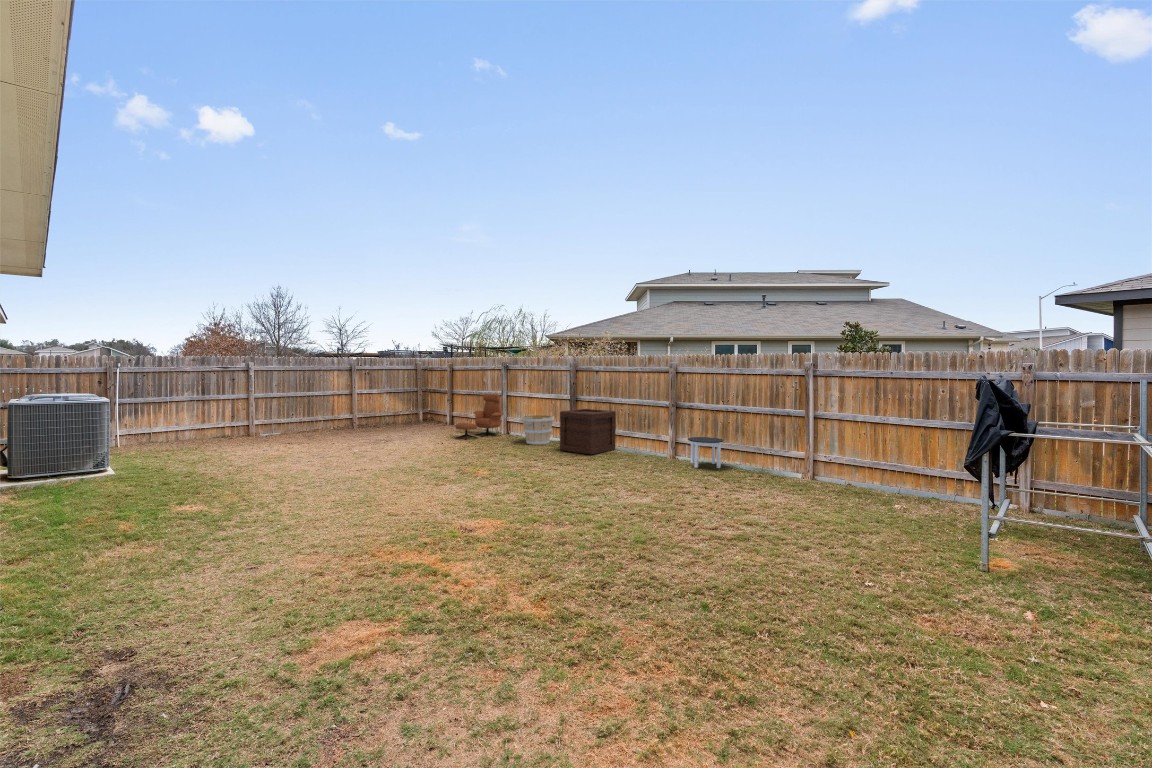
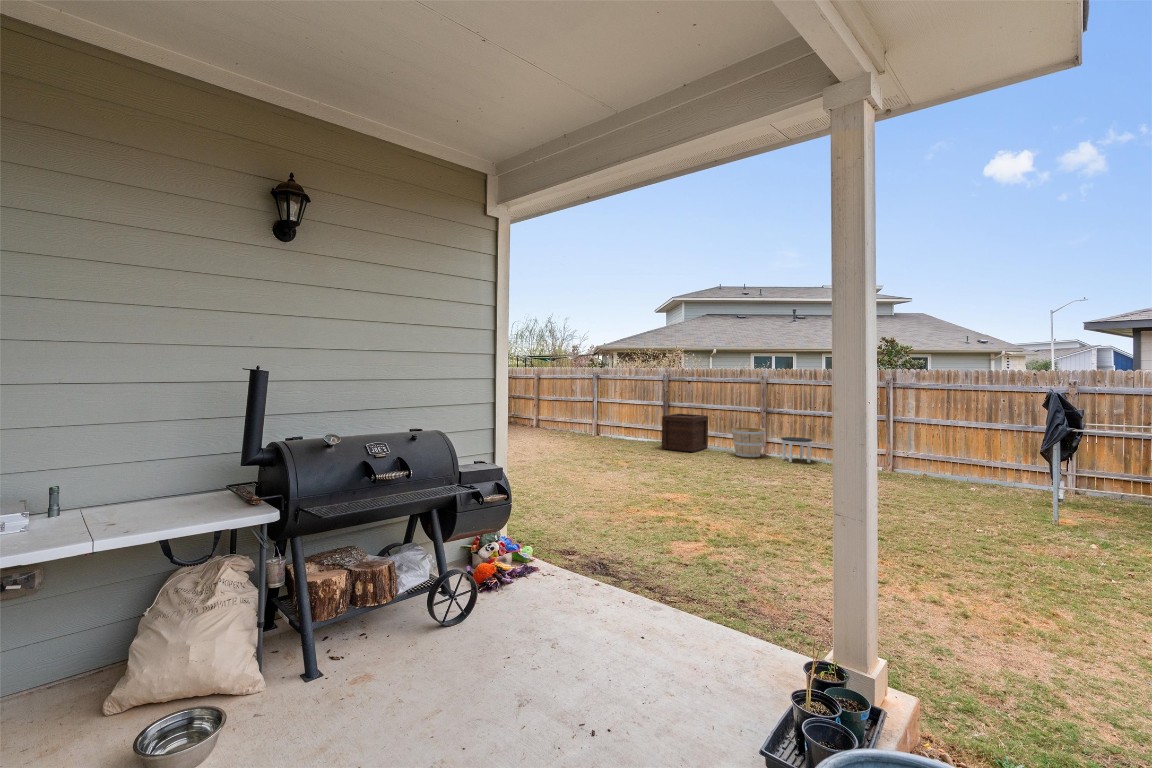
lounge chair: present [455,394,503,439] -> none [557,400,596,440]
wooden bucket: present [522,414,554,445] -> present [731,427,766,458]

